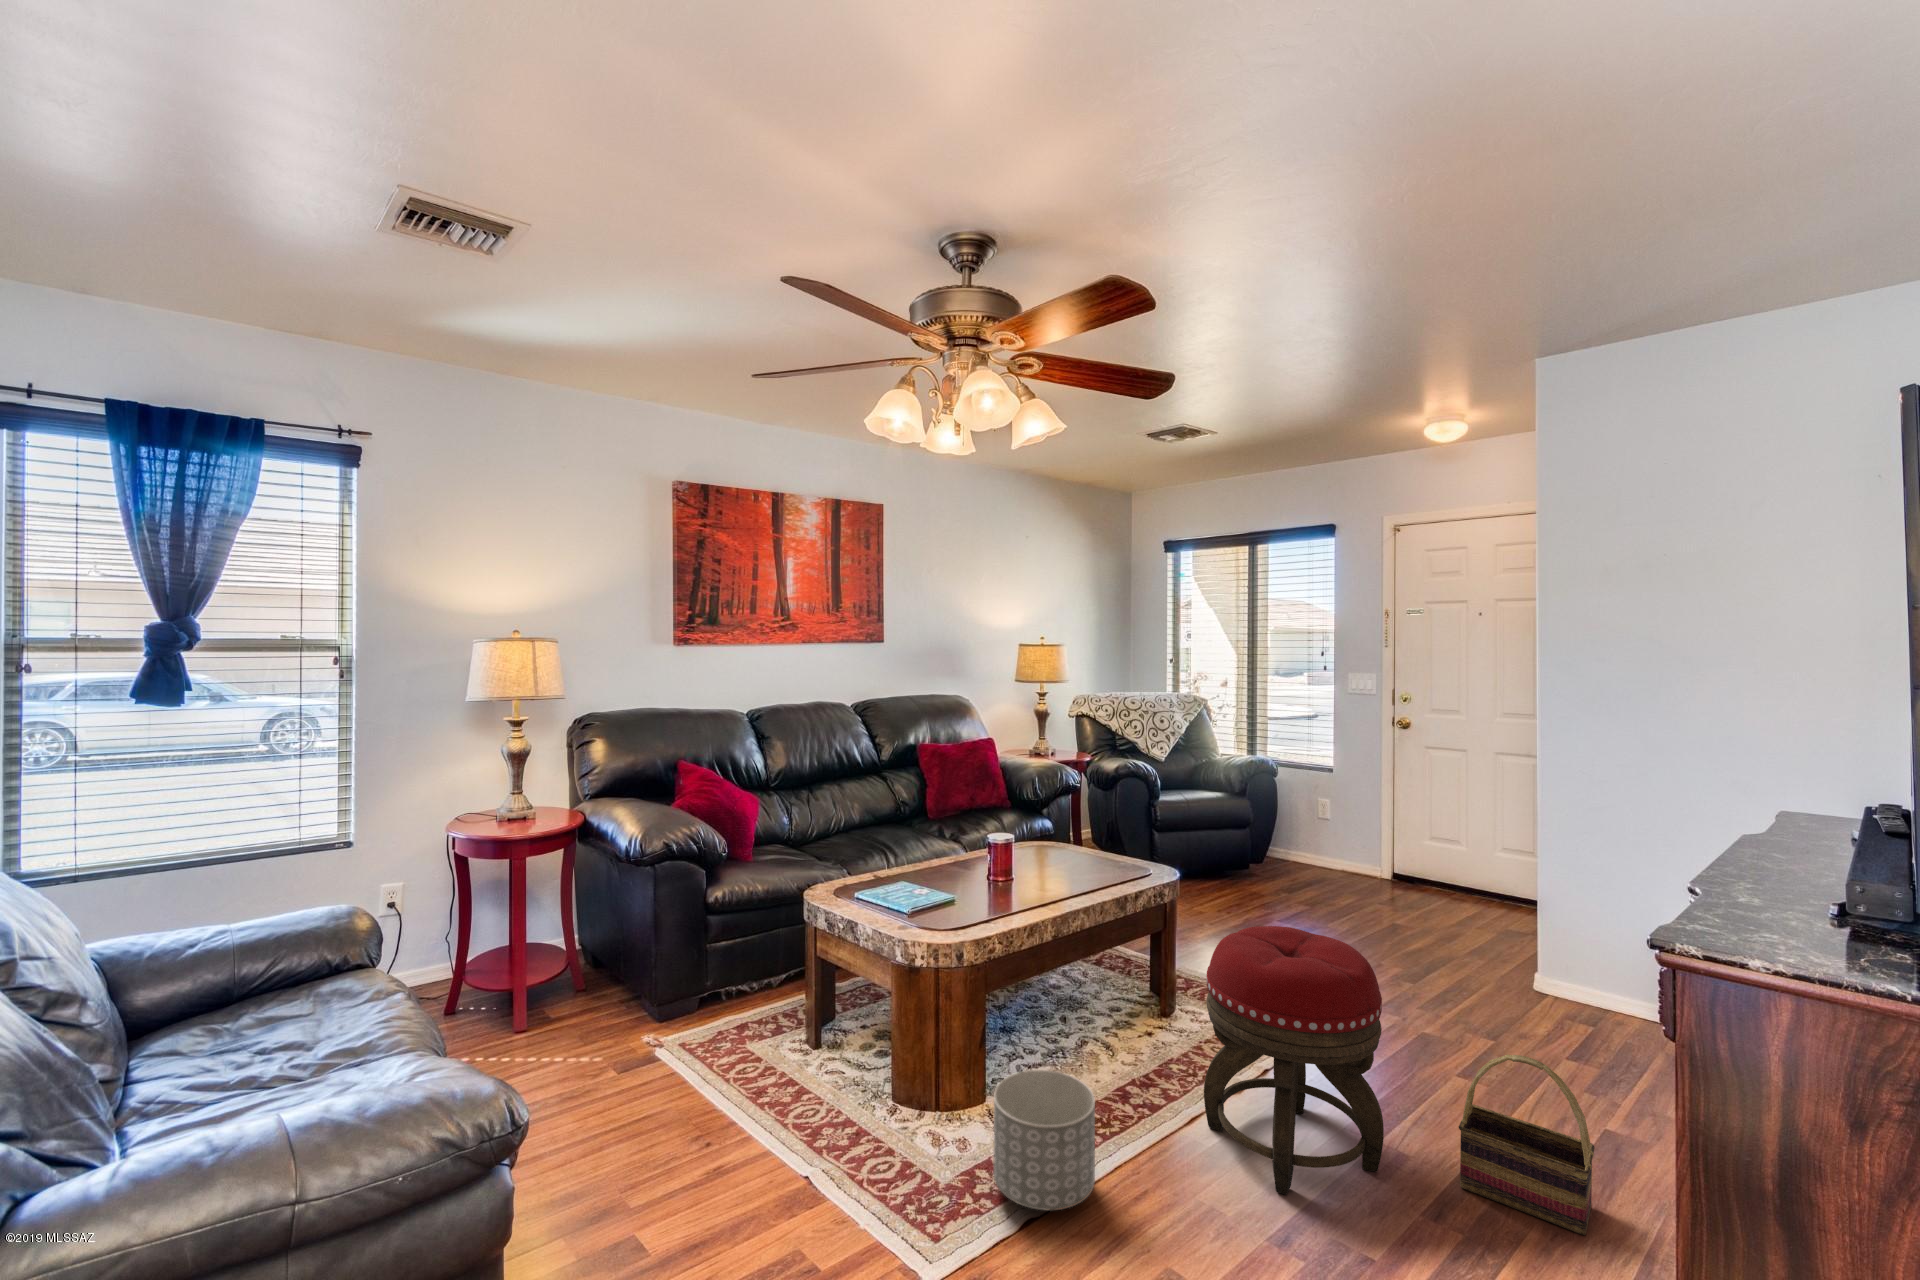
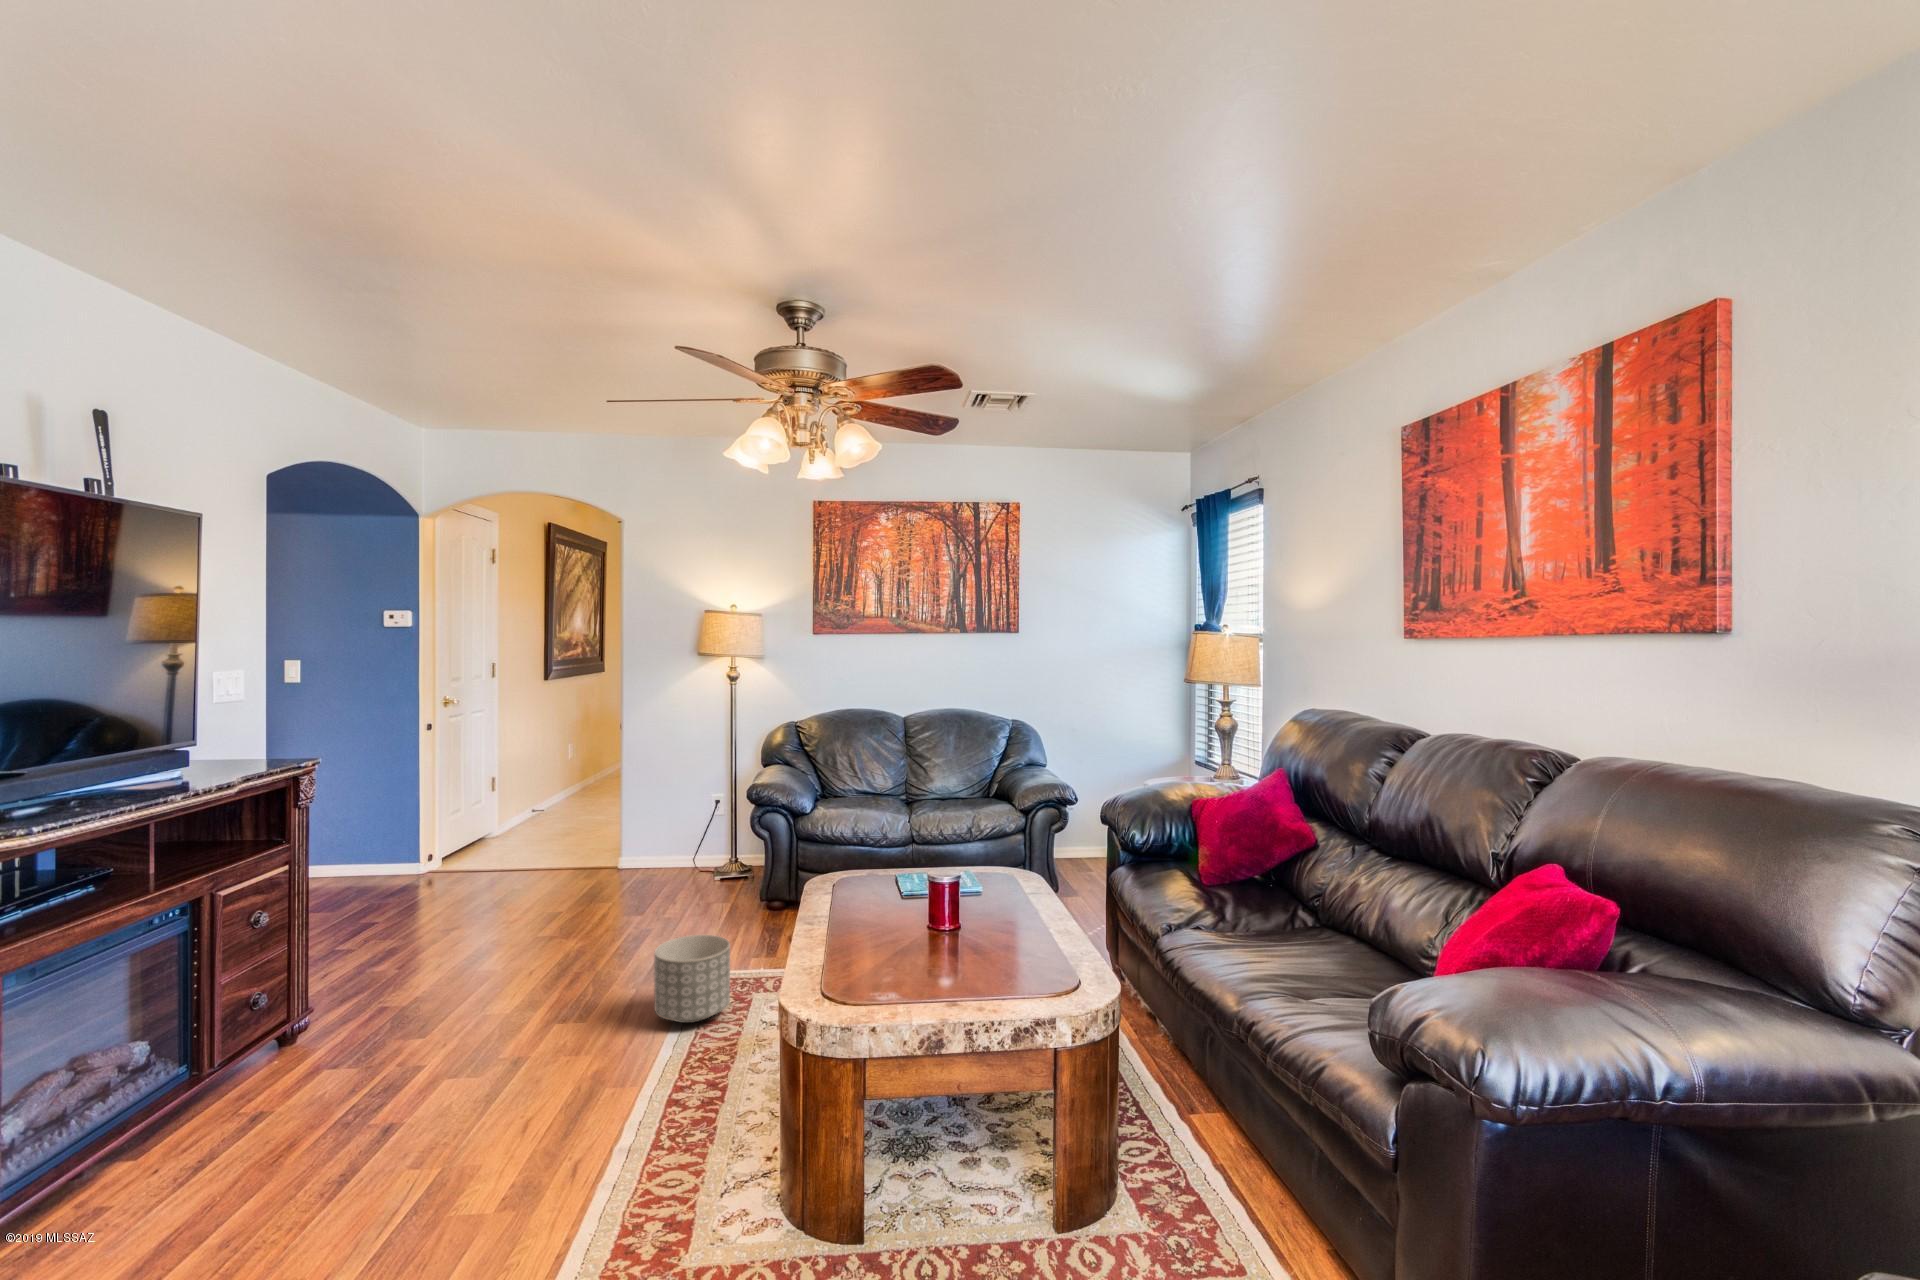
footstool: present [1204,926,1384,1195] -> none [436,907,626,1172]
basket: present [1459,1055,1595,1235] -> none [190,1055,355,1239]

